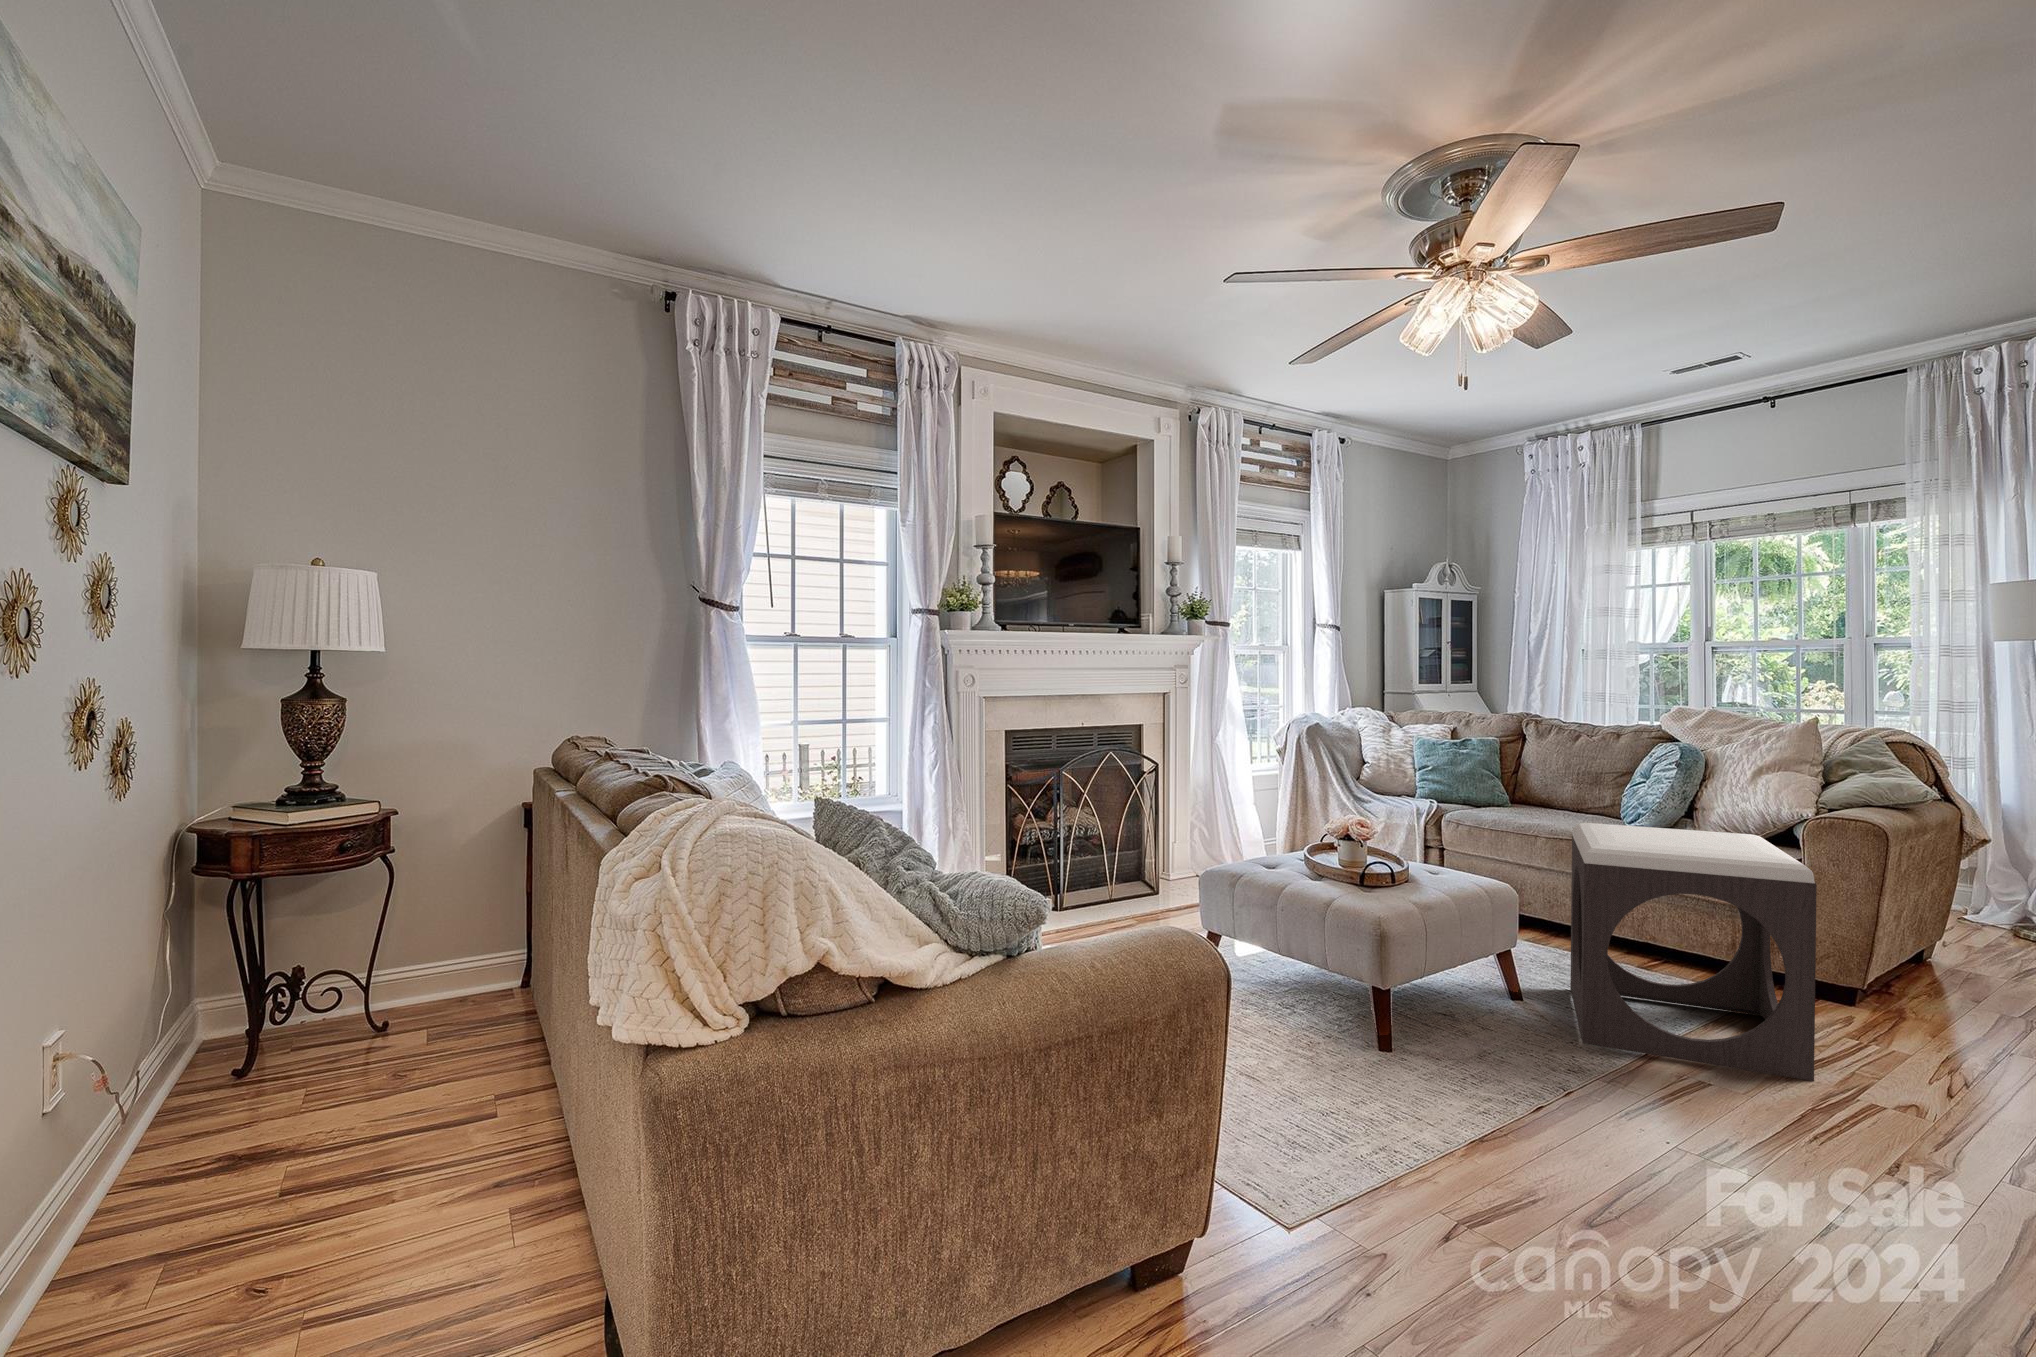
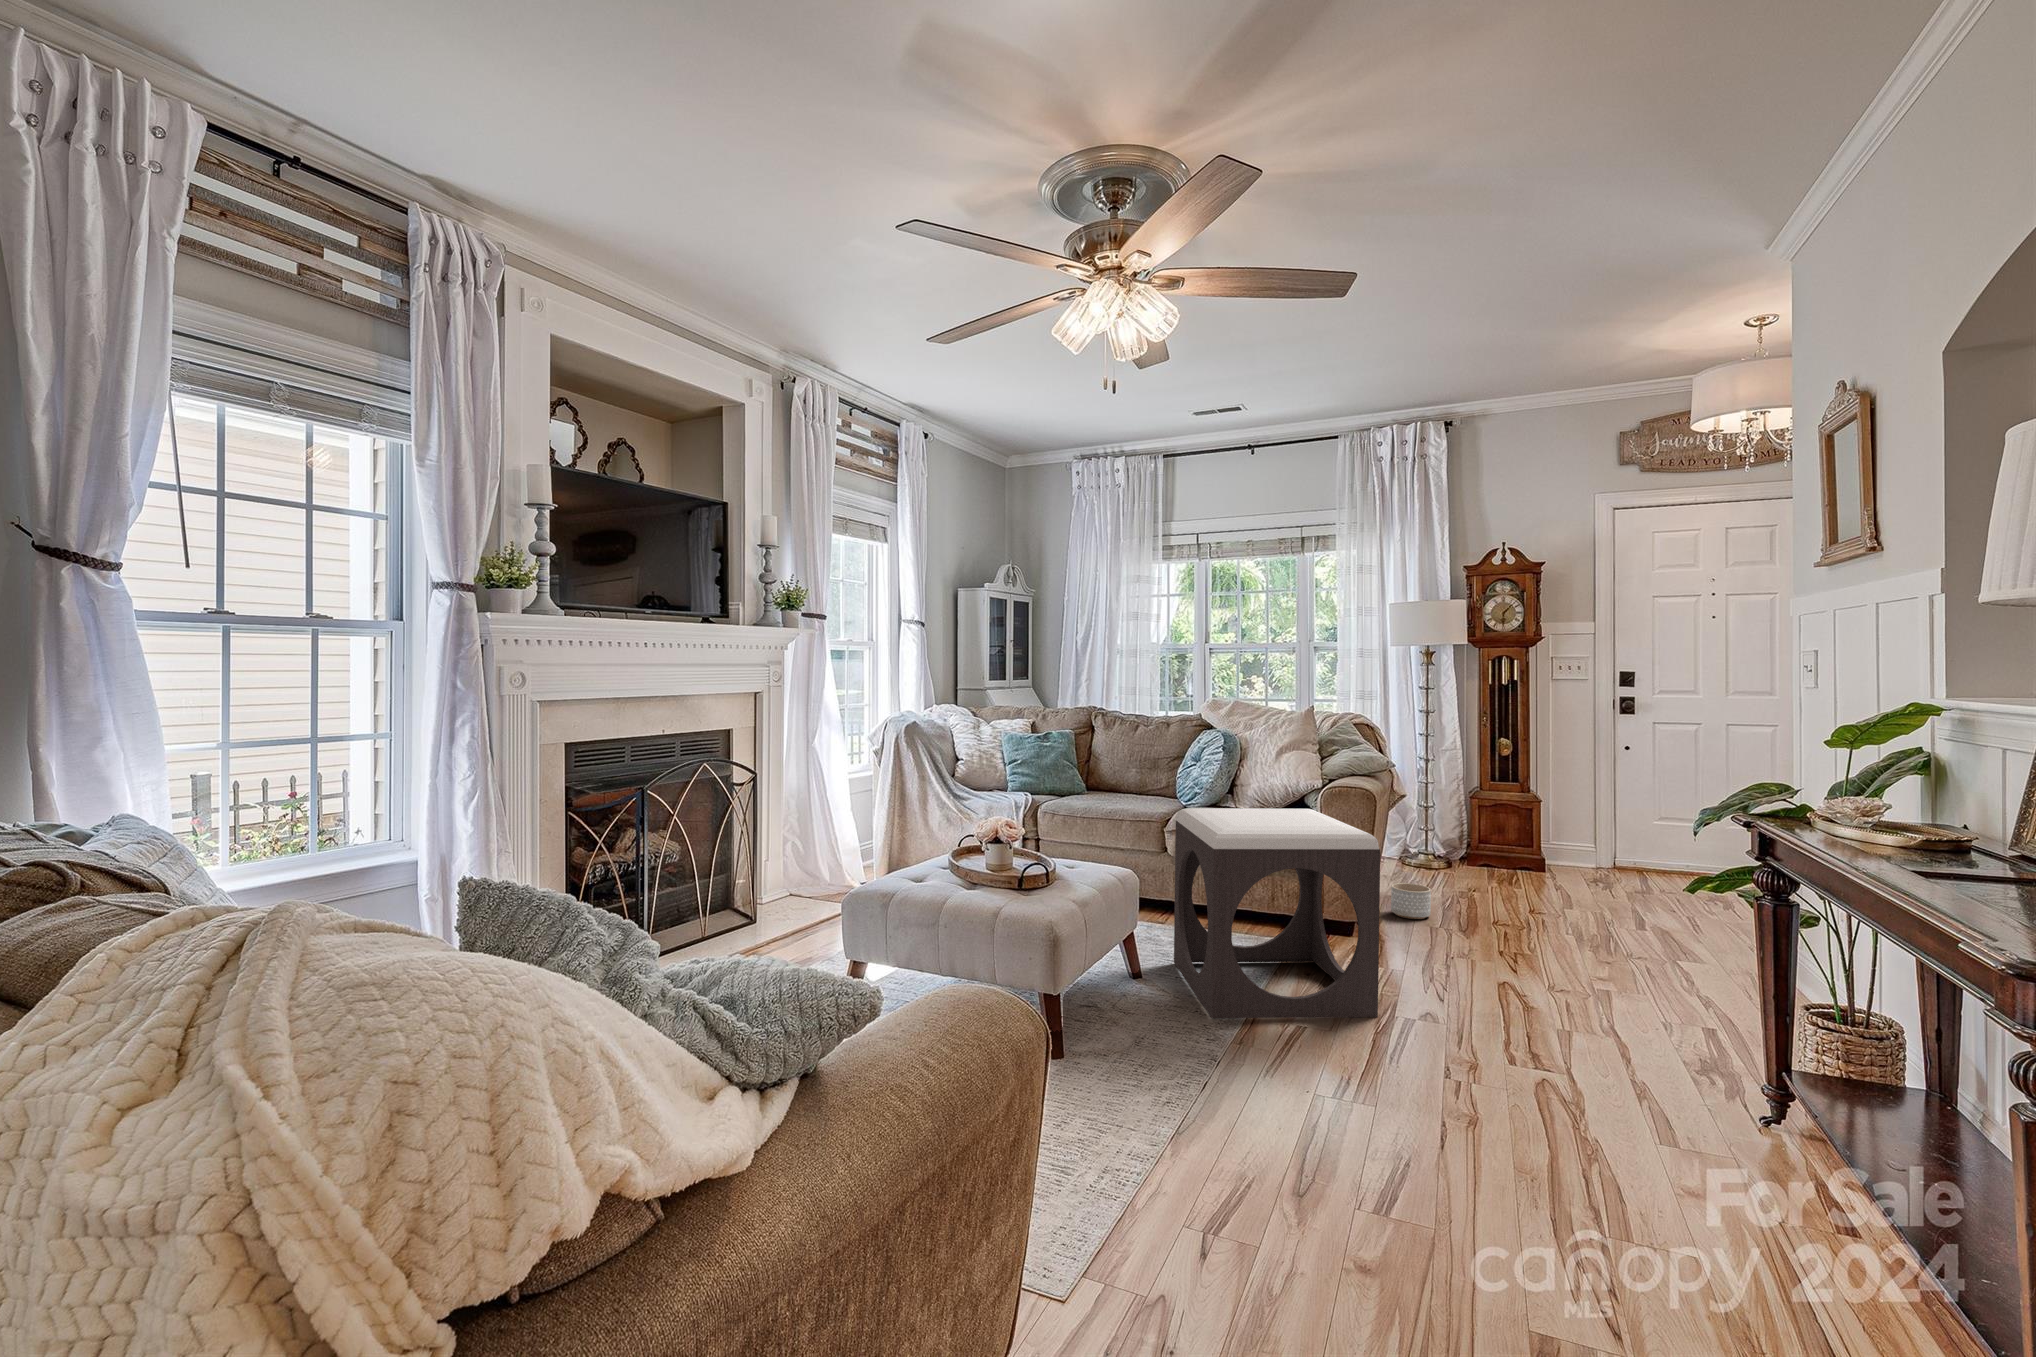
planter: none [1932,947,1999,997] -> present [1391,883,1431,919]

